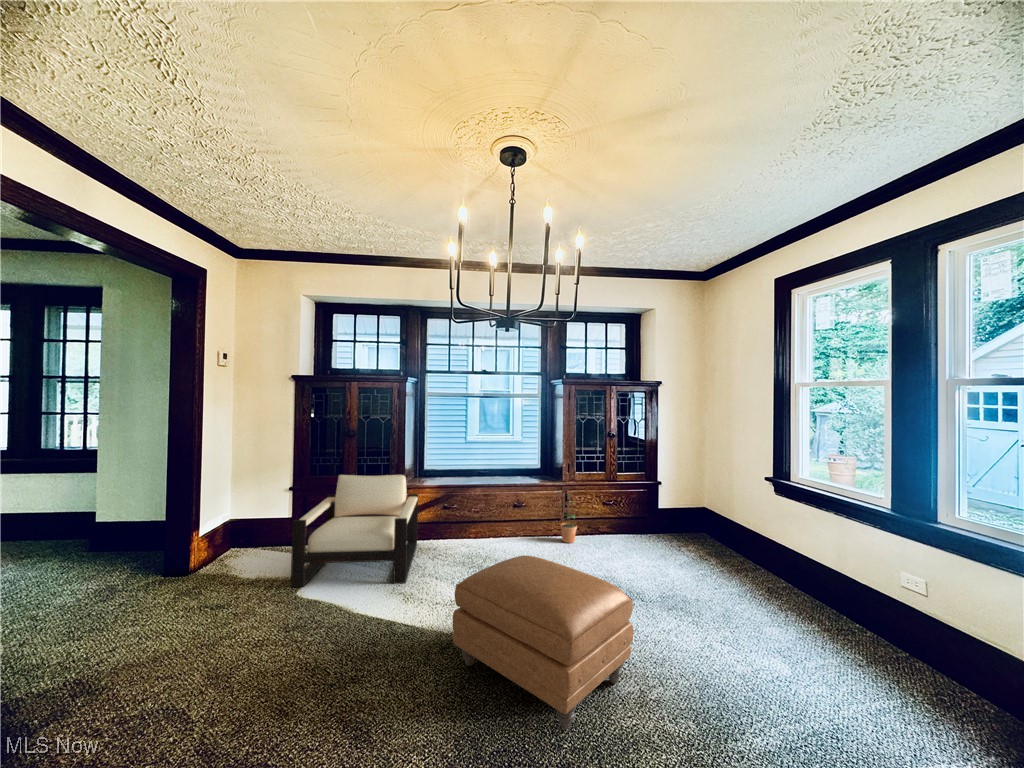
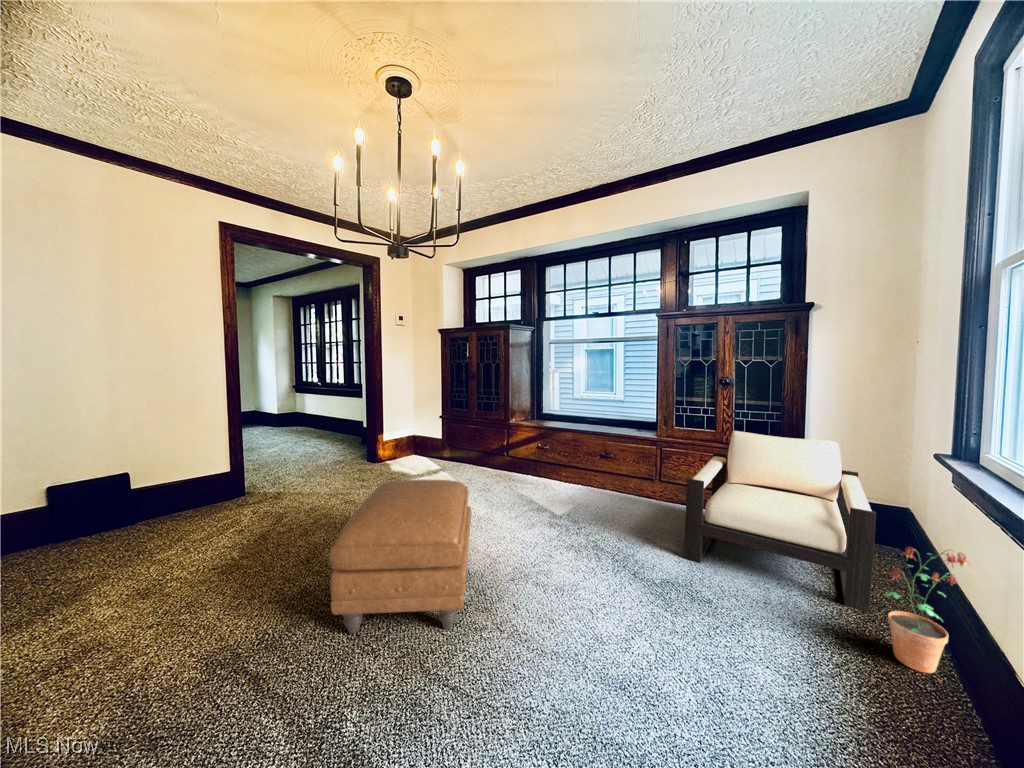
armchair: present [291,475,418,587] -> present [684,431,876,613]
potted plant: present [557,491,577,543] -> present [885,547,968,673]

